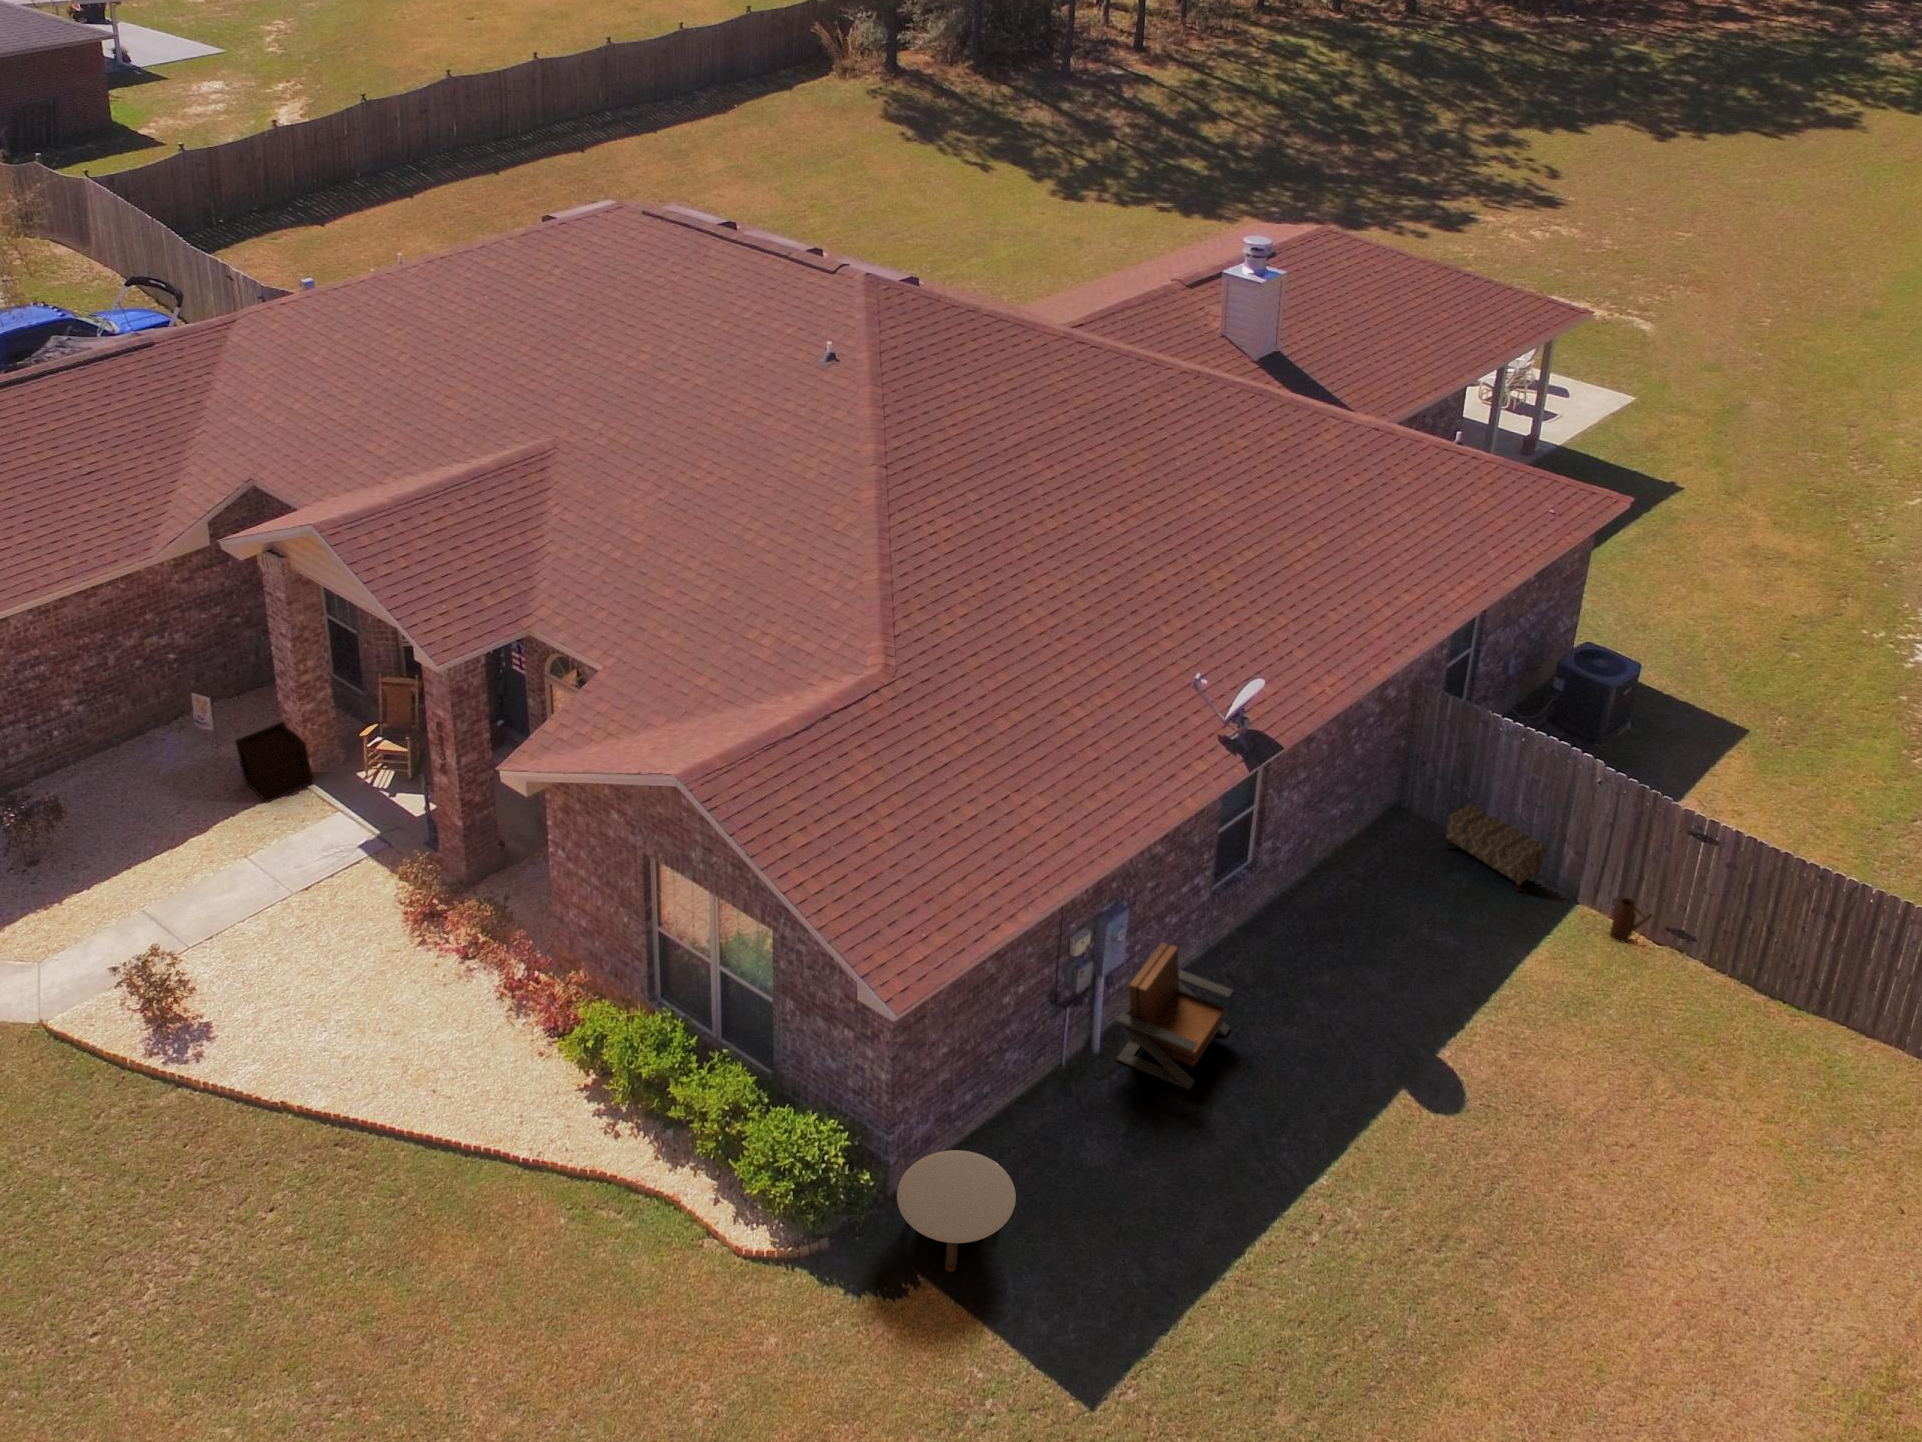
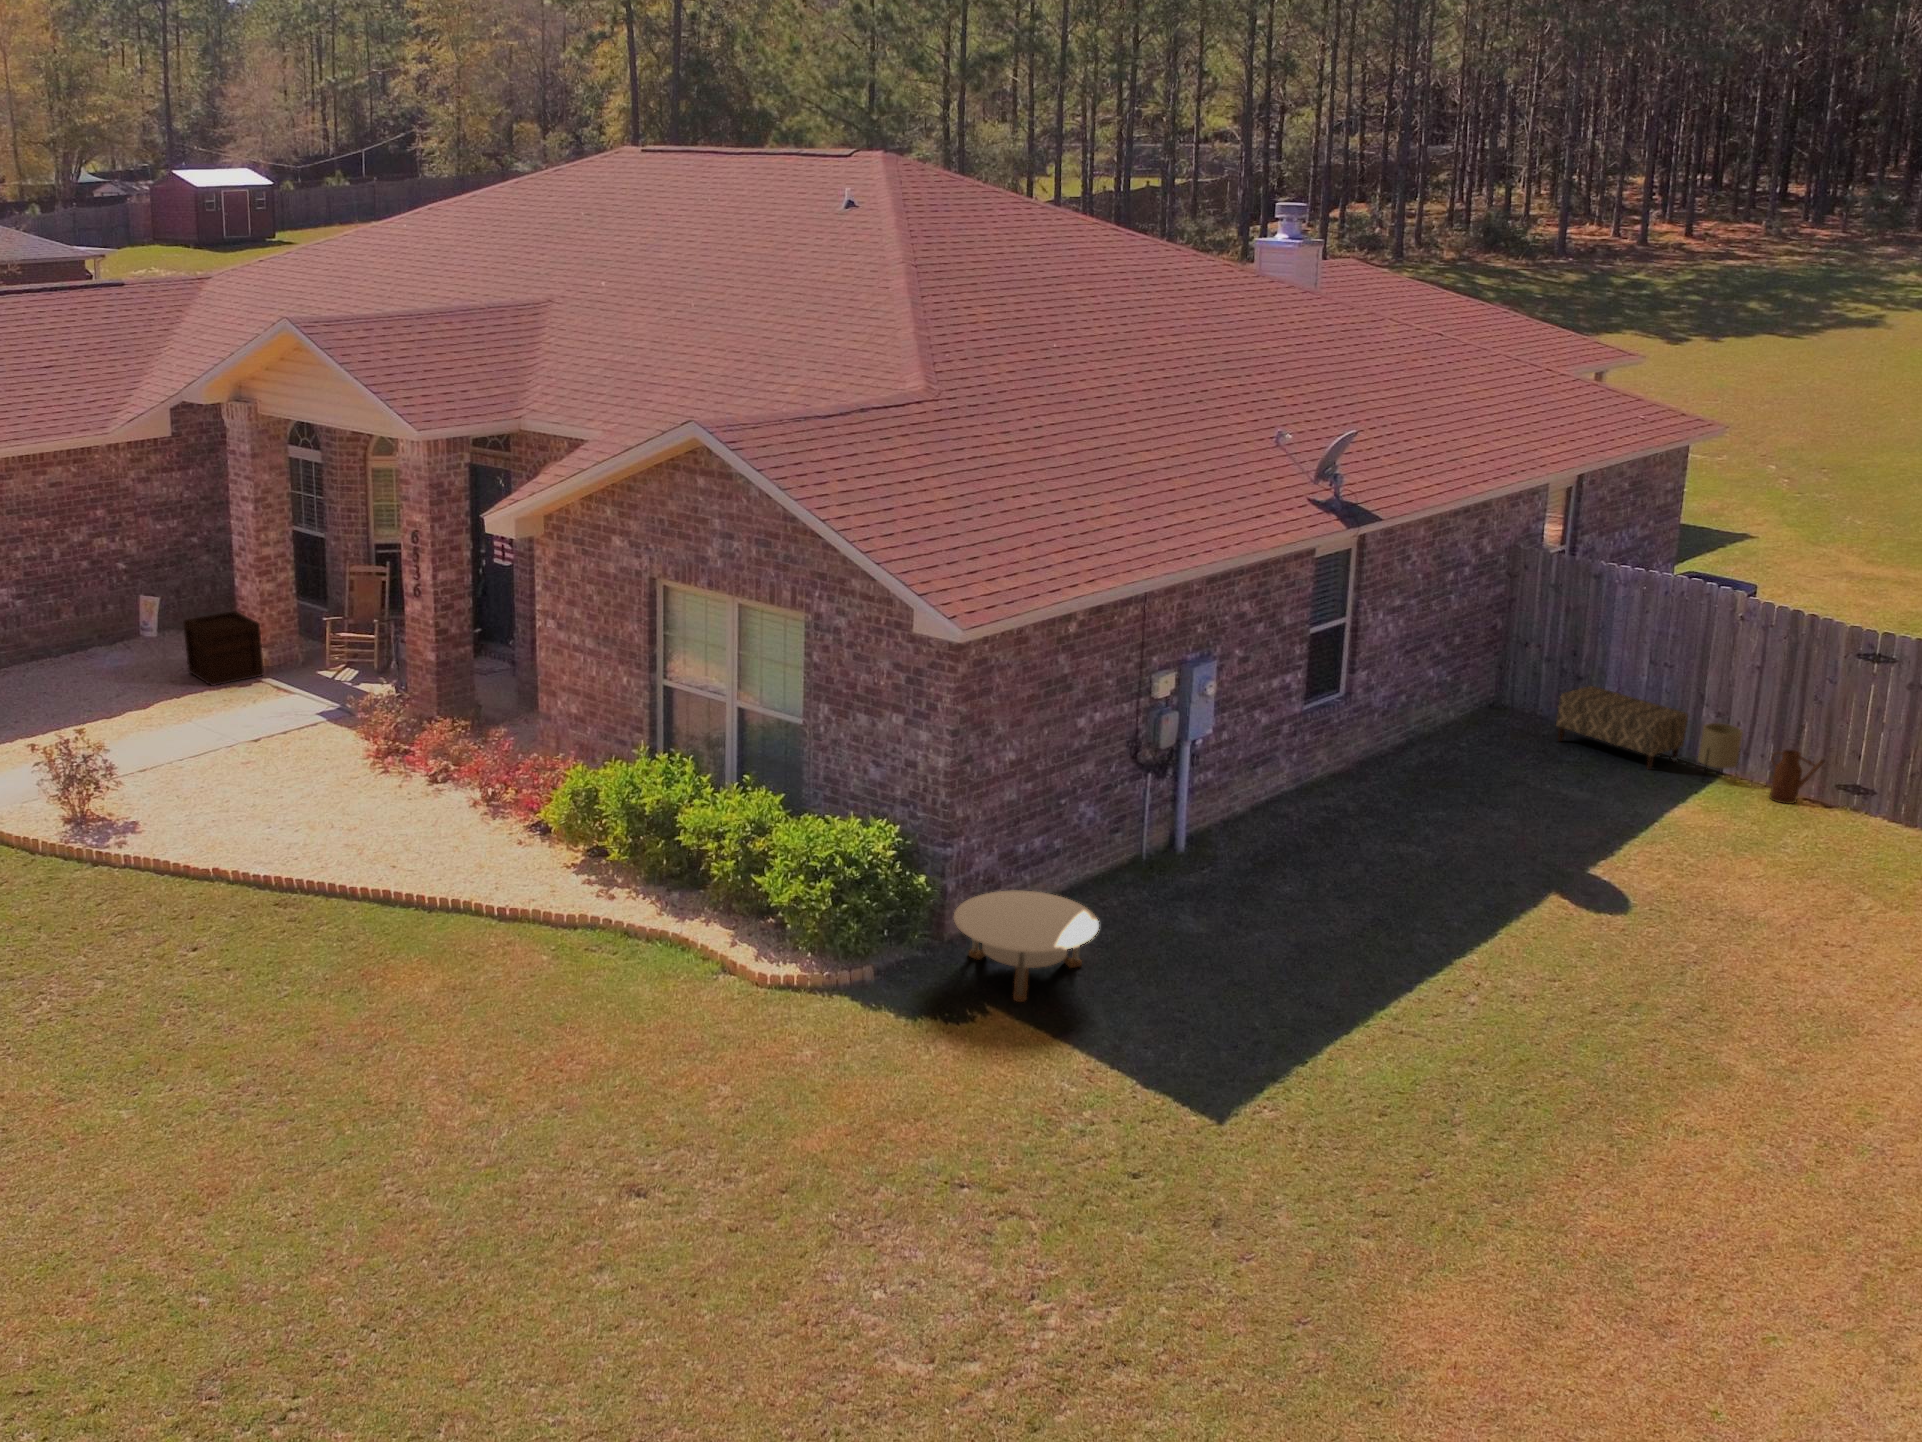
planter: none [1556,860,1592,910] -> present [1698,723,1743,771]
lounge chair: present [1116,943,1233,1089] -> none [1197,737,1335,887]

